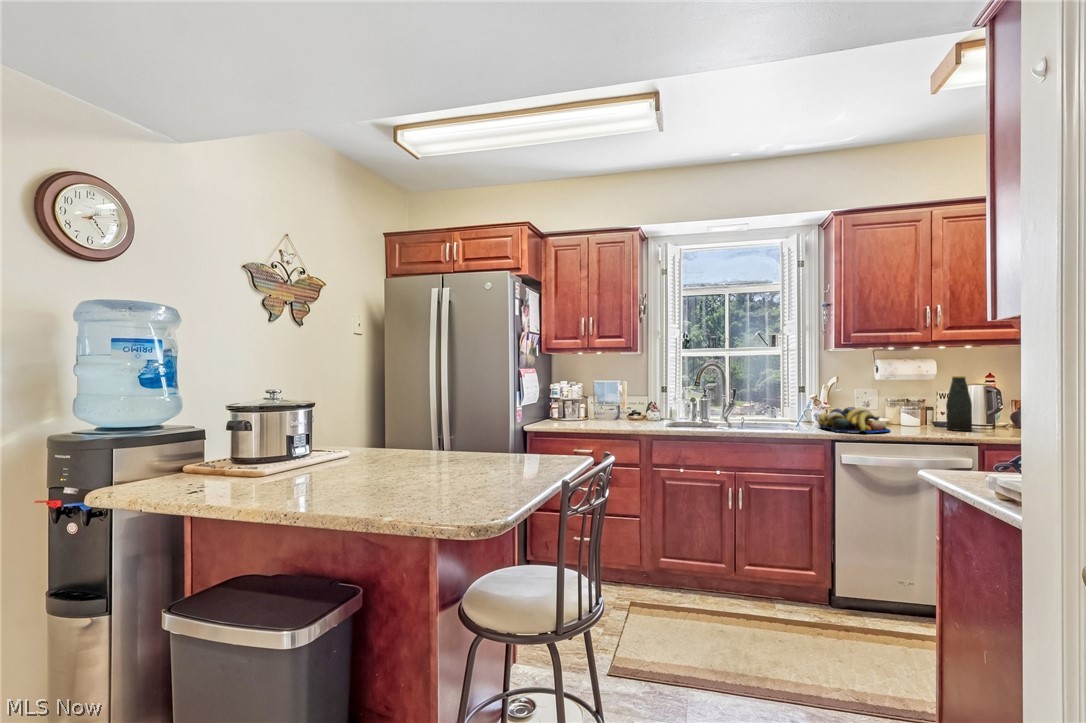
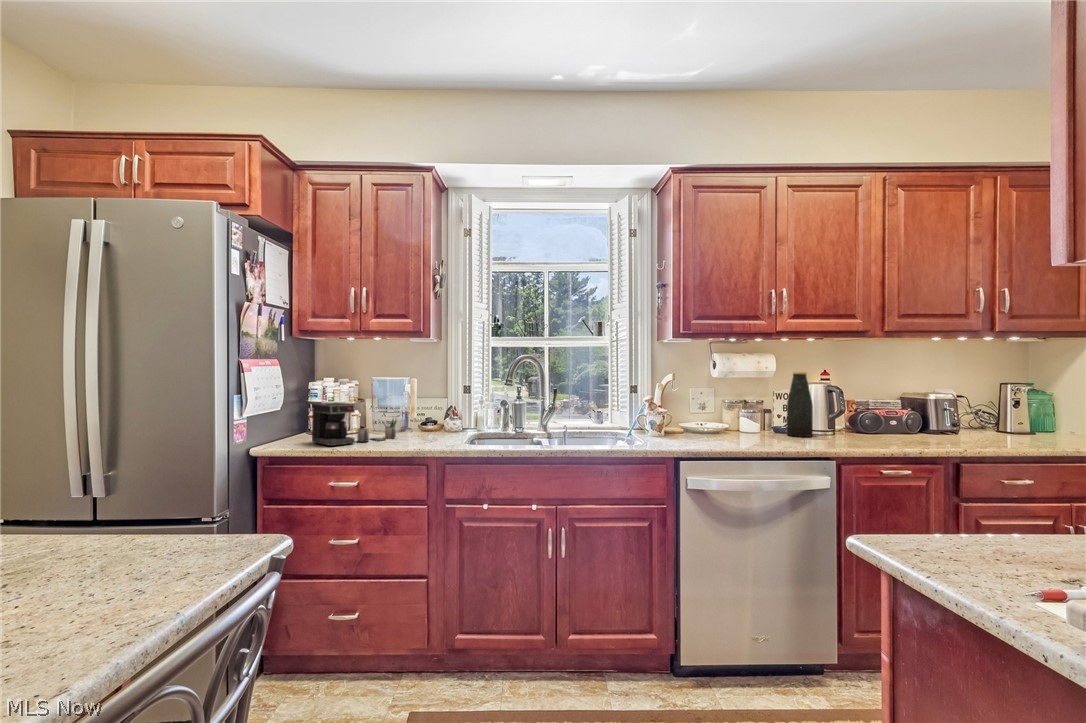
coffee maker: none [562,398,616,427] -> present [312,402,397,446]
fruit bowl: present [818,407,890,433] -> none [652,410,731,443]

